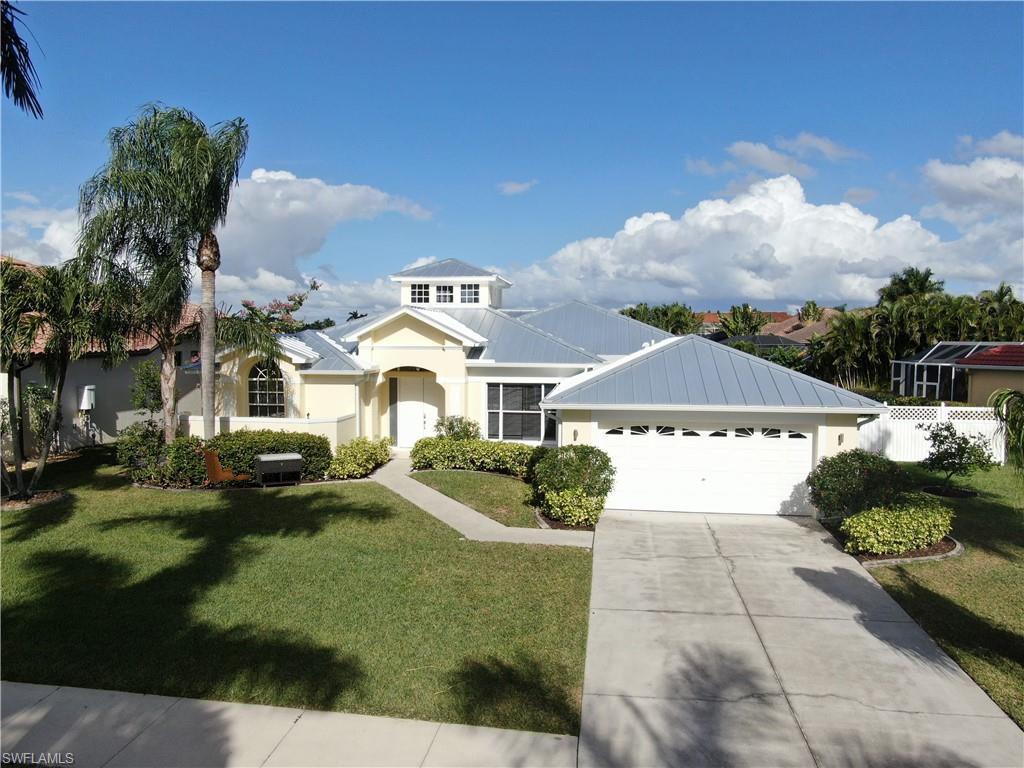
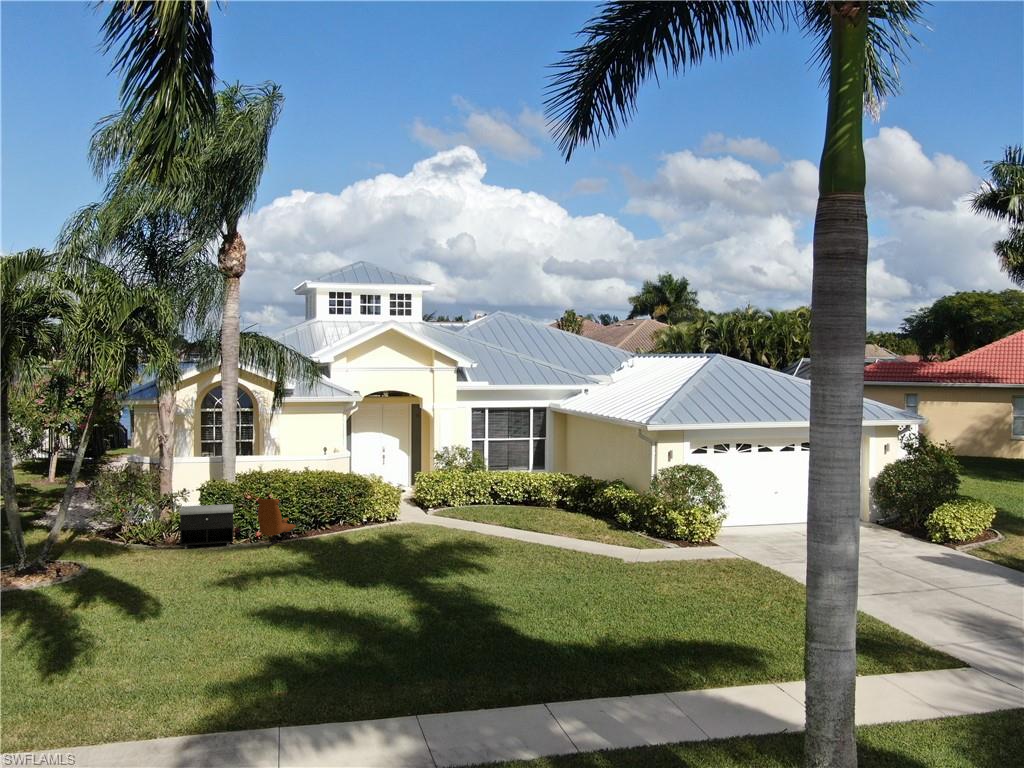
storage bench: present [257,453,302,488] -> present [180,504,233,549]

